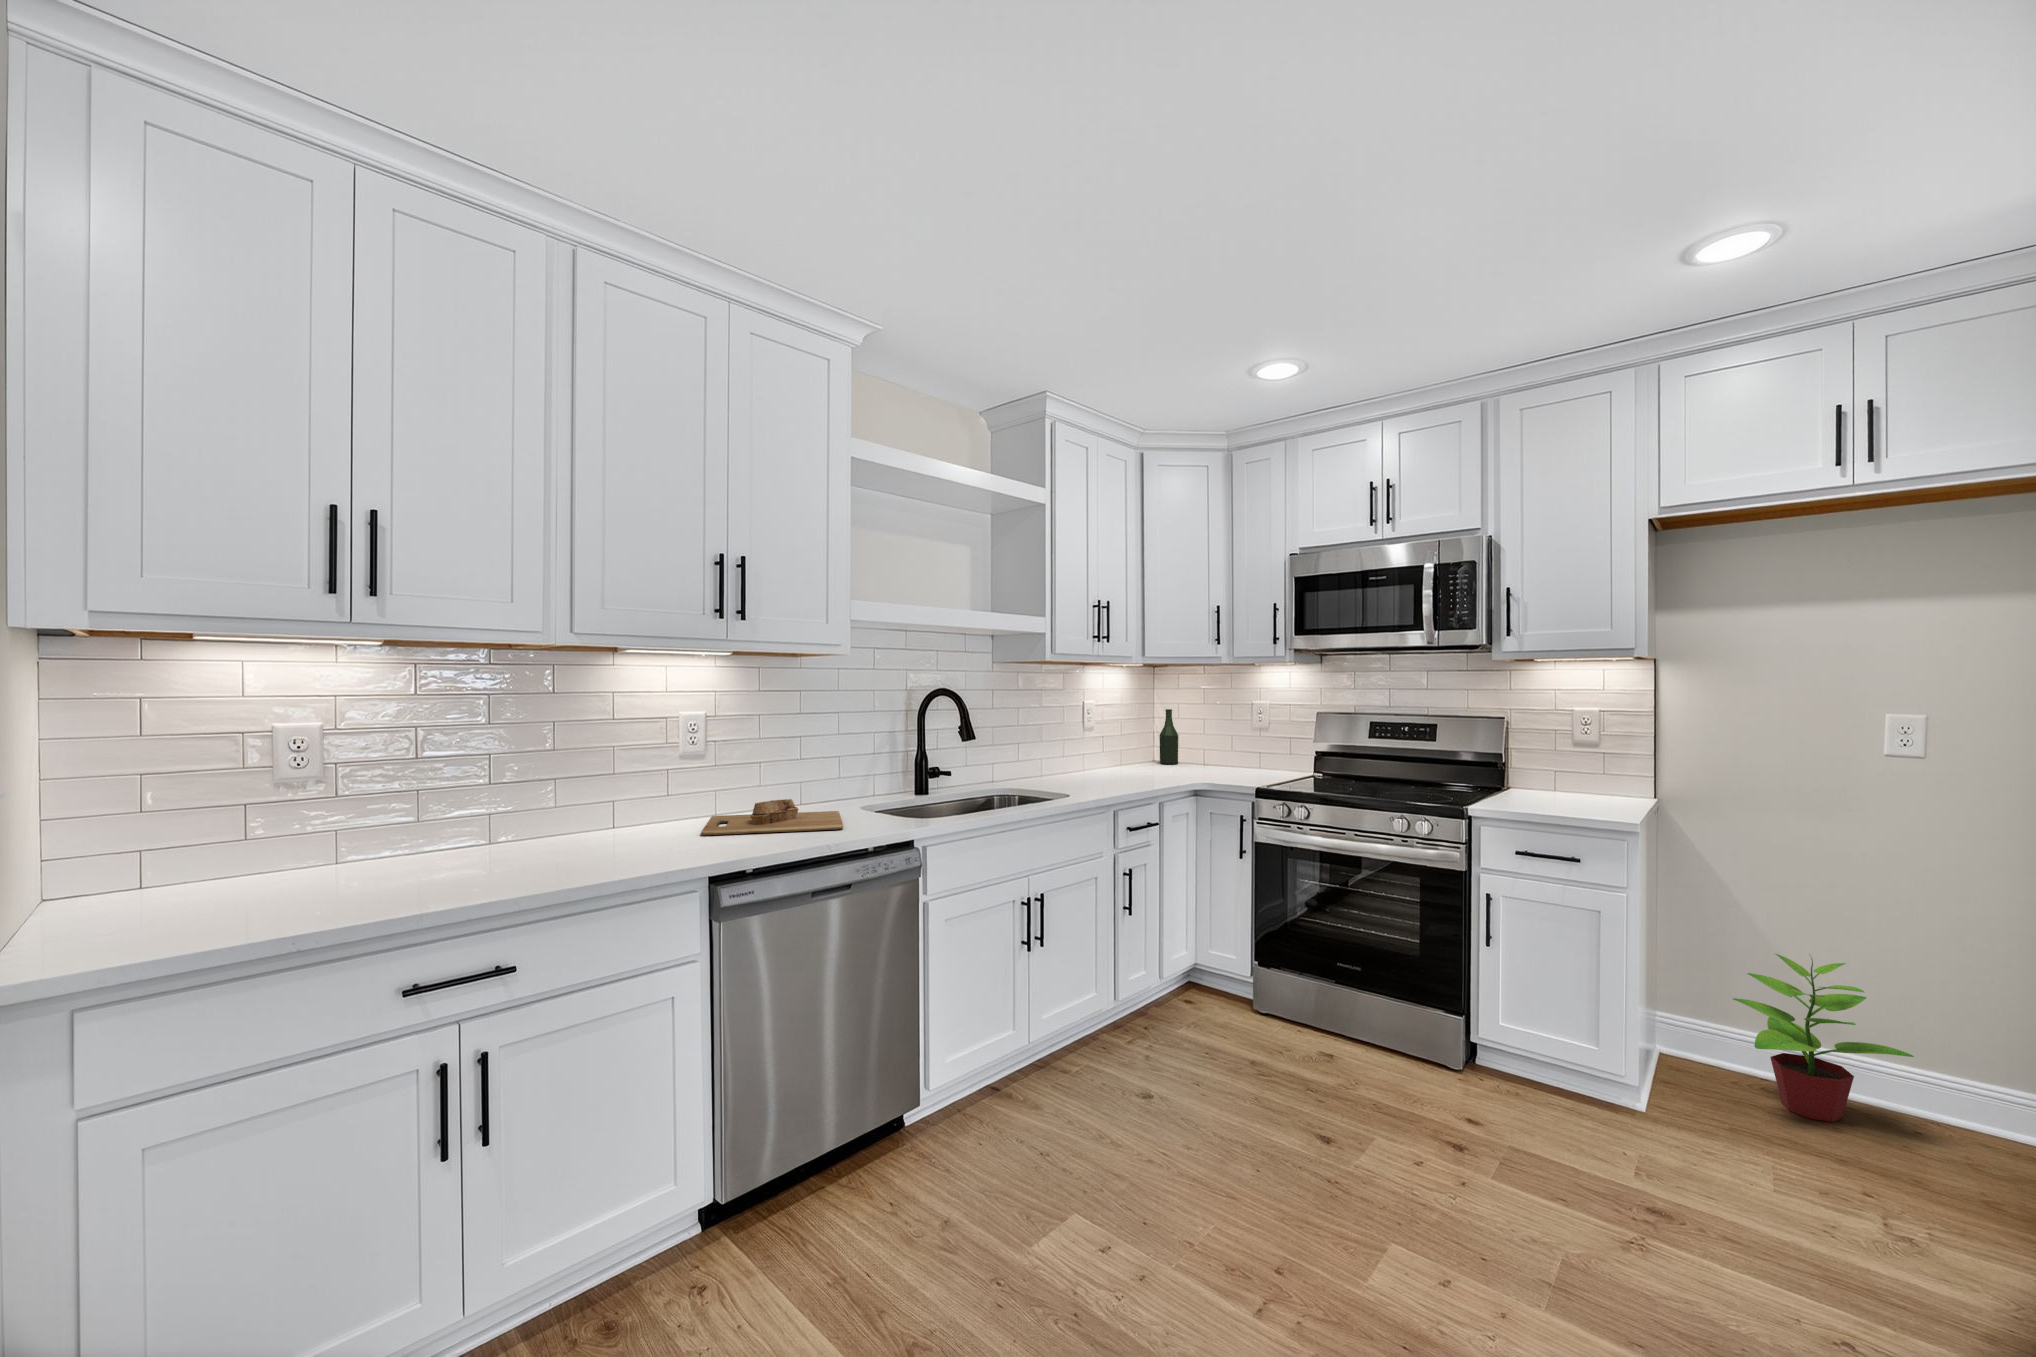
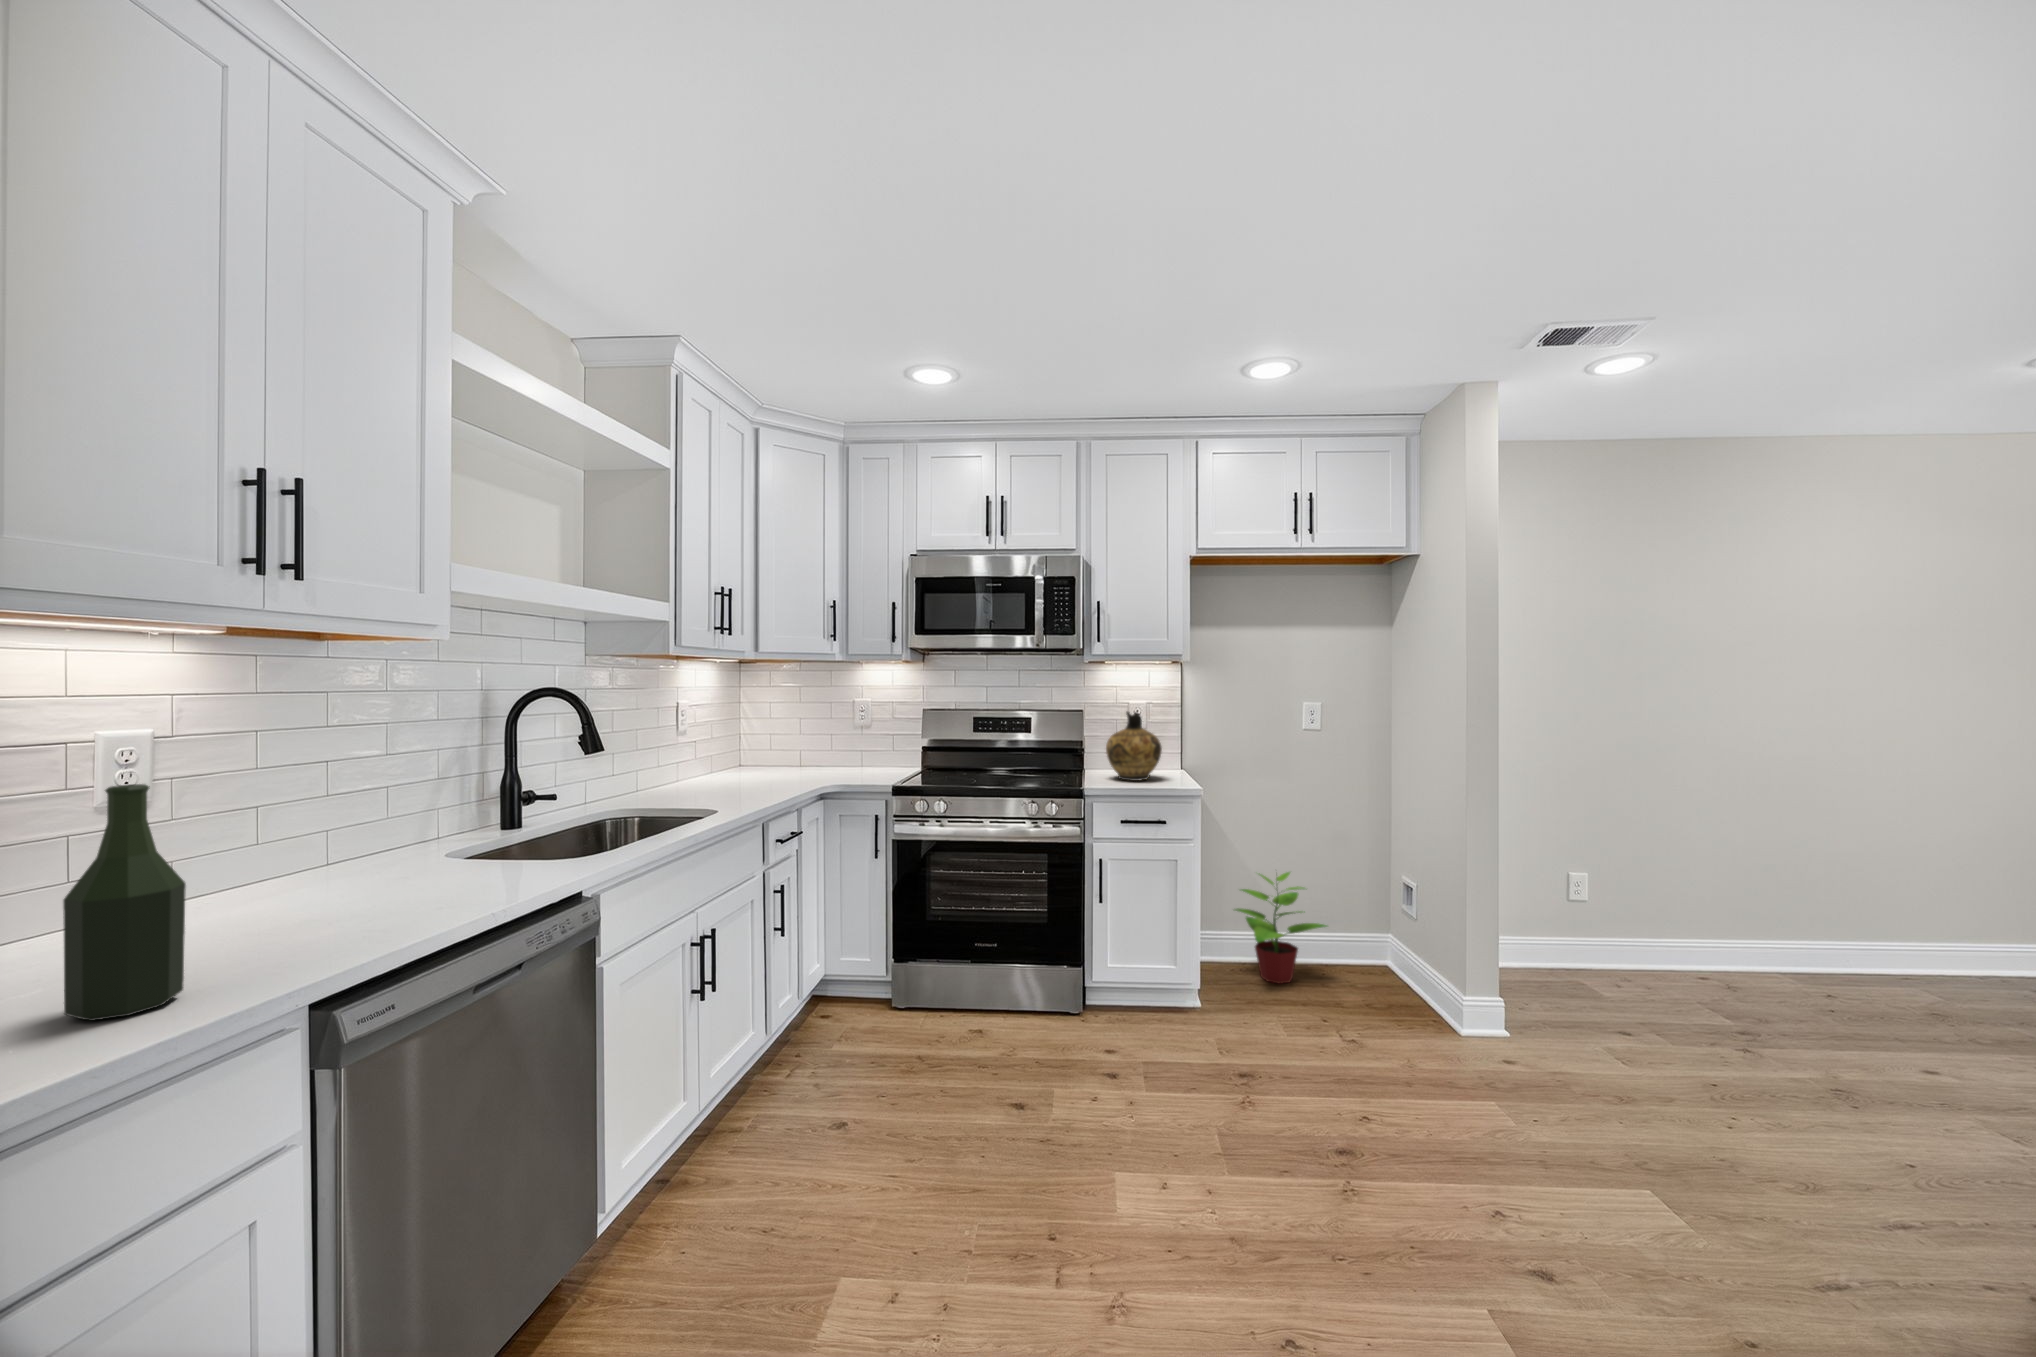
bottle: present [1160,709,1178,764] -> present [63,784,186,1021]
ceramic jug: none [1515,721,1596,808] -> present [1106,712,1162,781]
cutting board: present [702,799,843,836] -> none [169,857,474,941]

